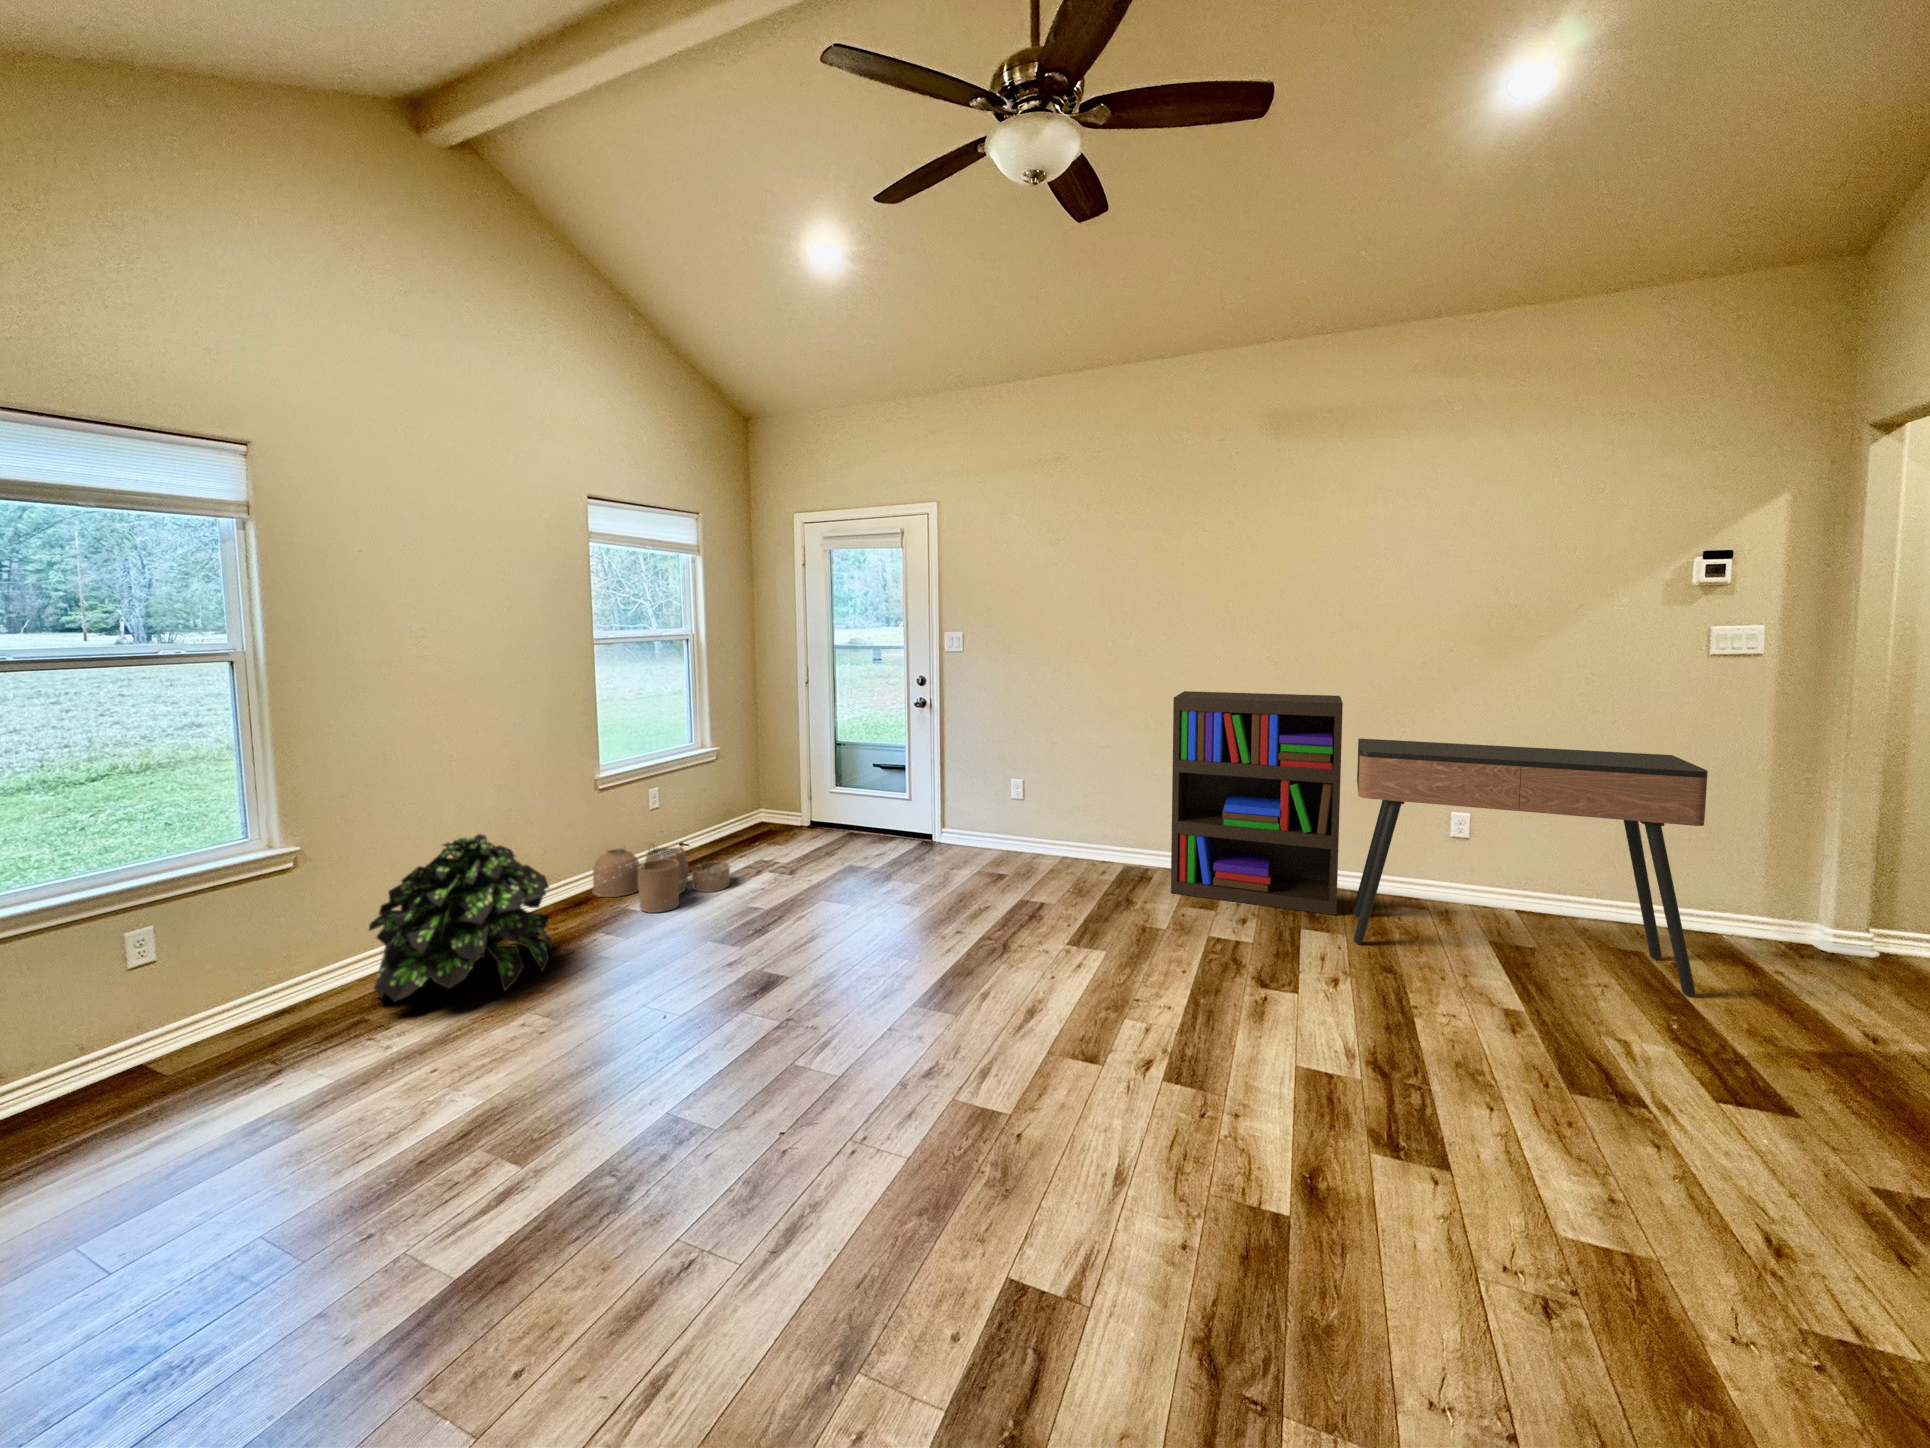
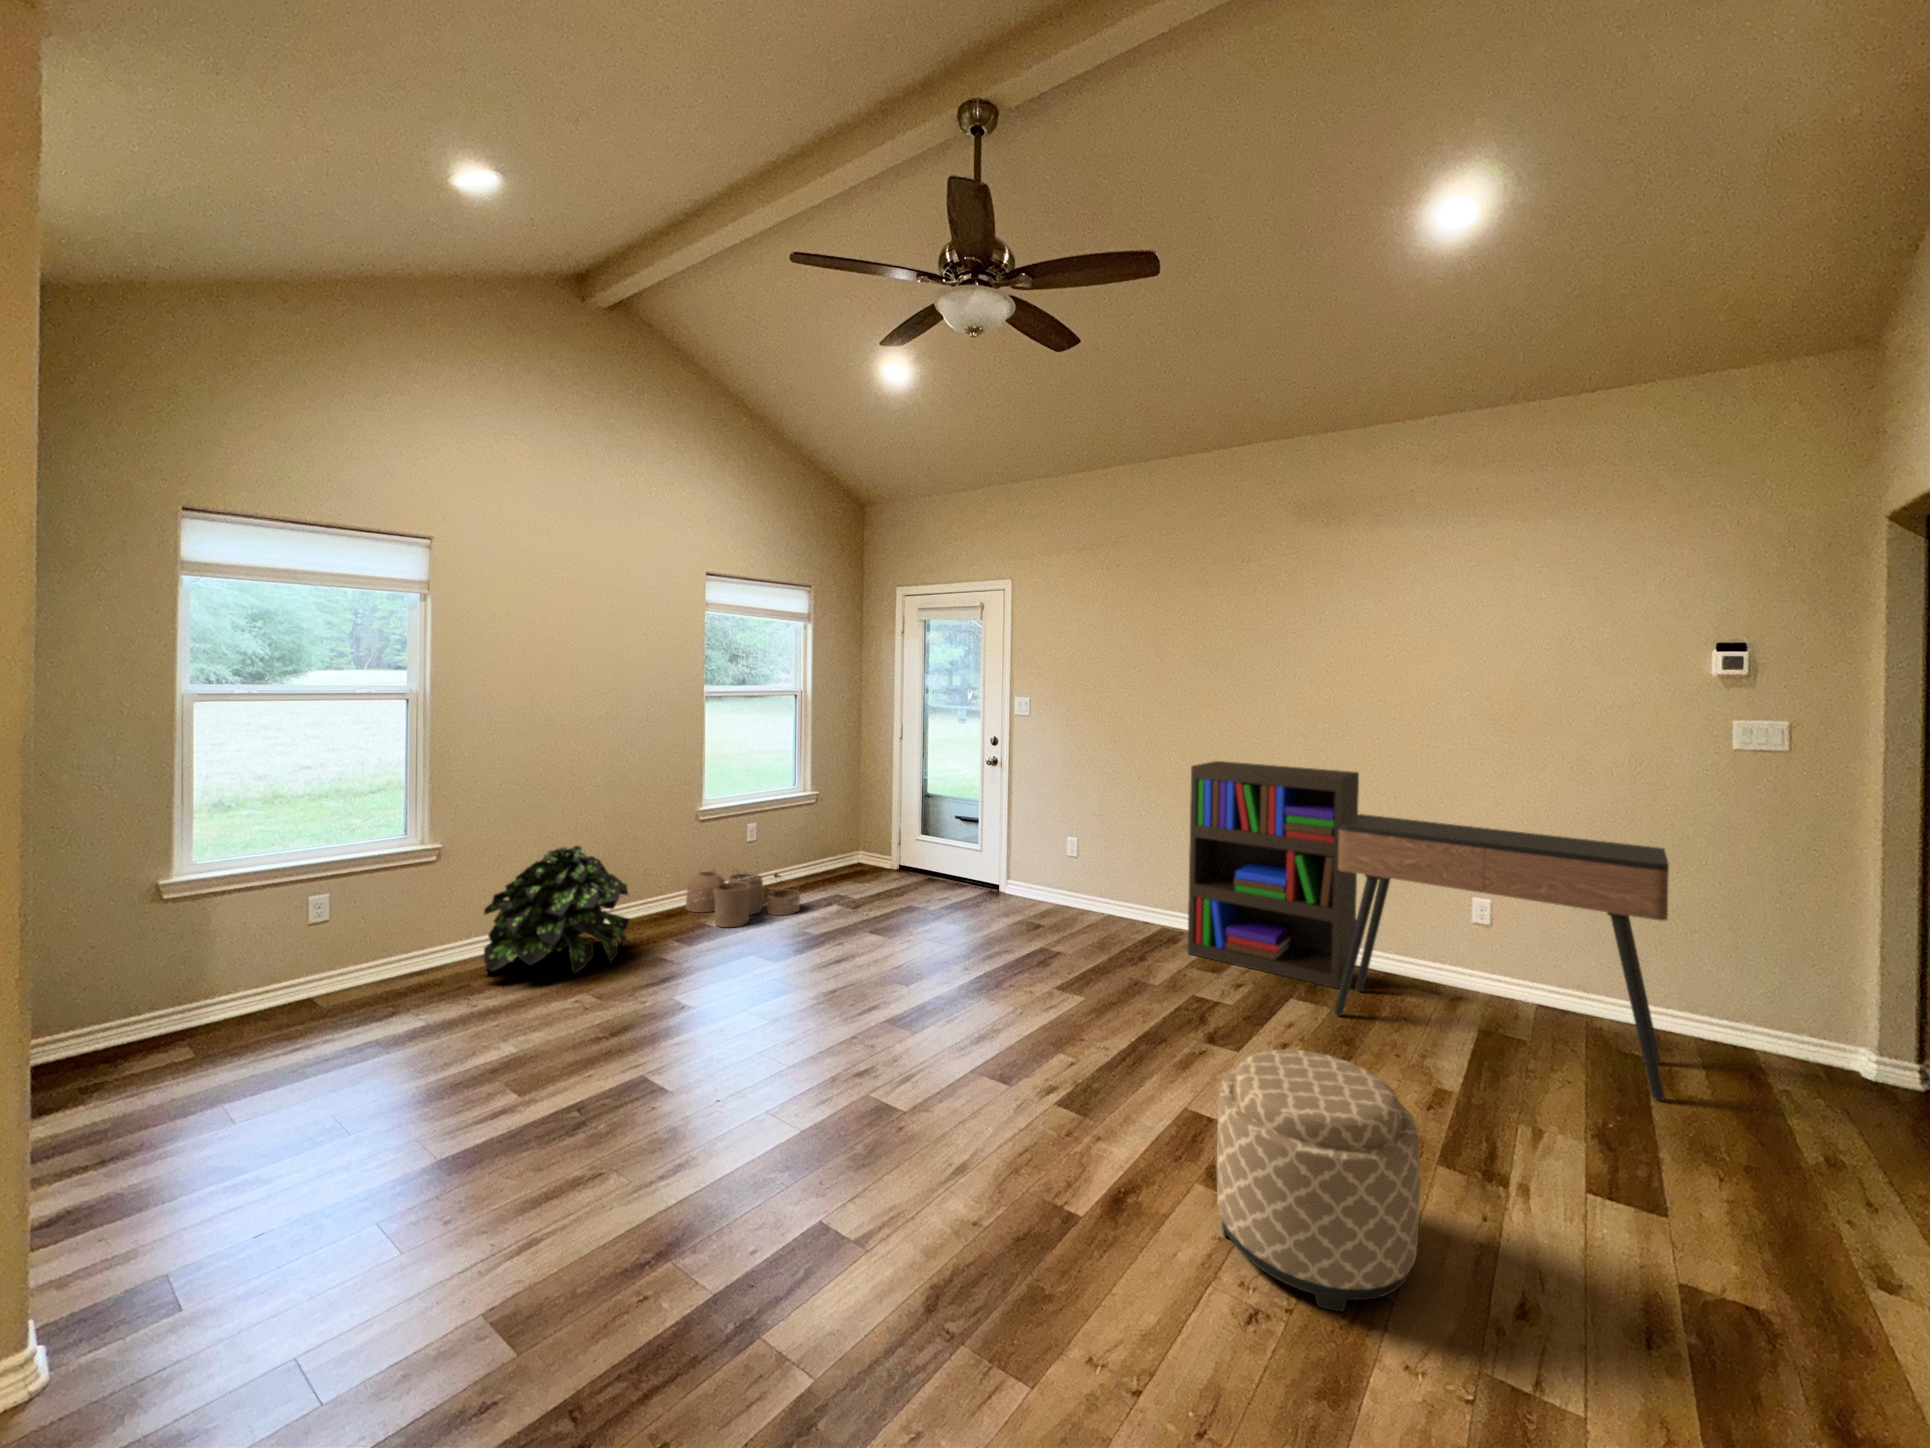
ottoman: none [1415,1000,1673,1280] -> present [1217,1049,1420,1311]

